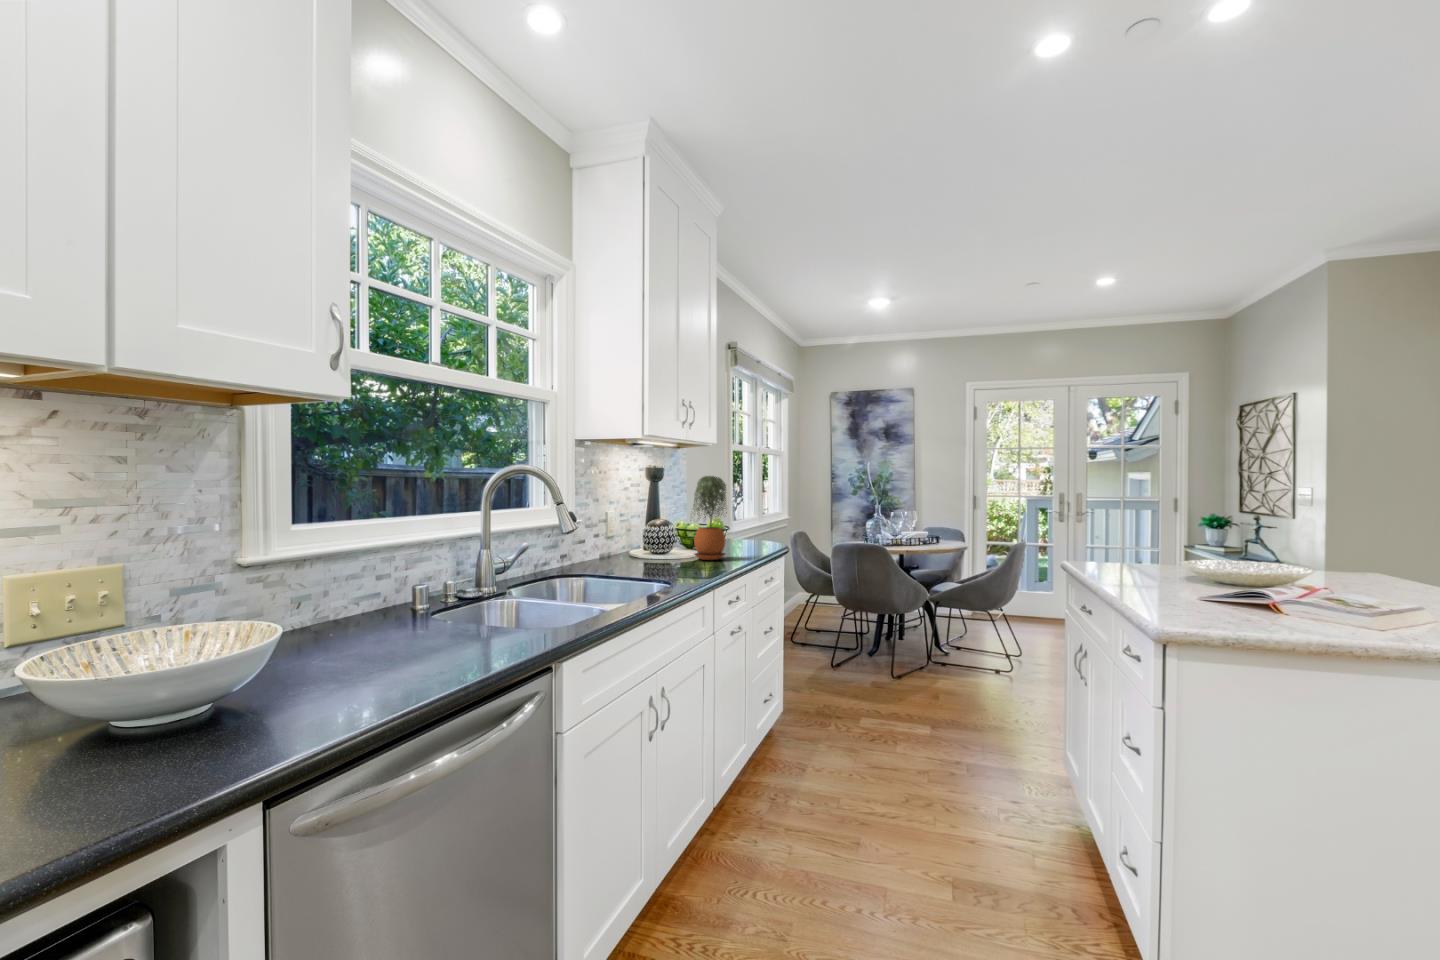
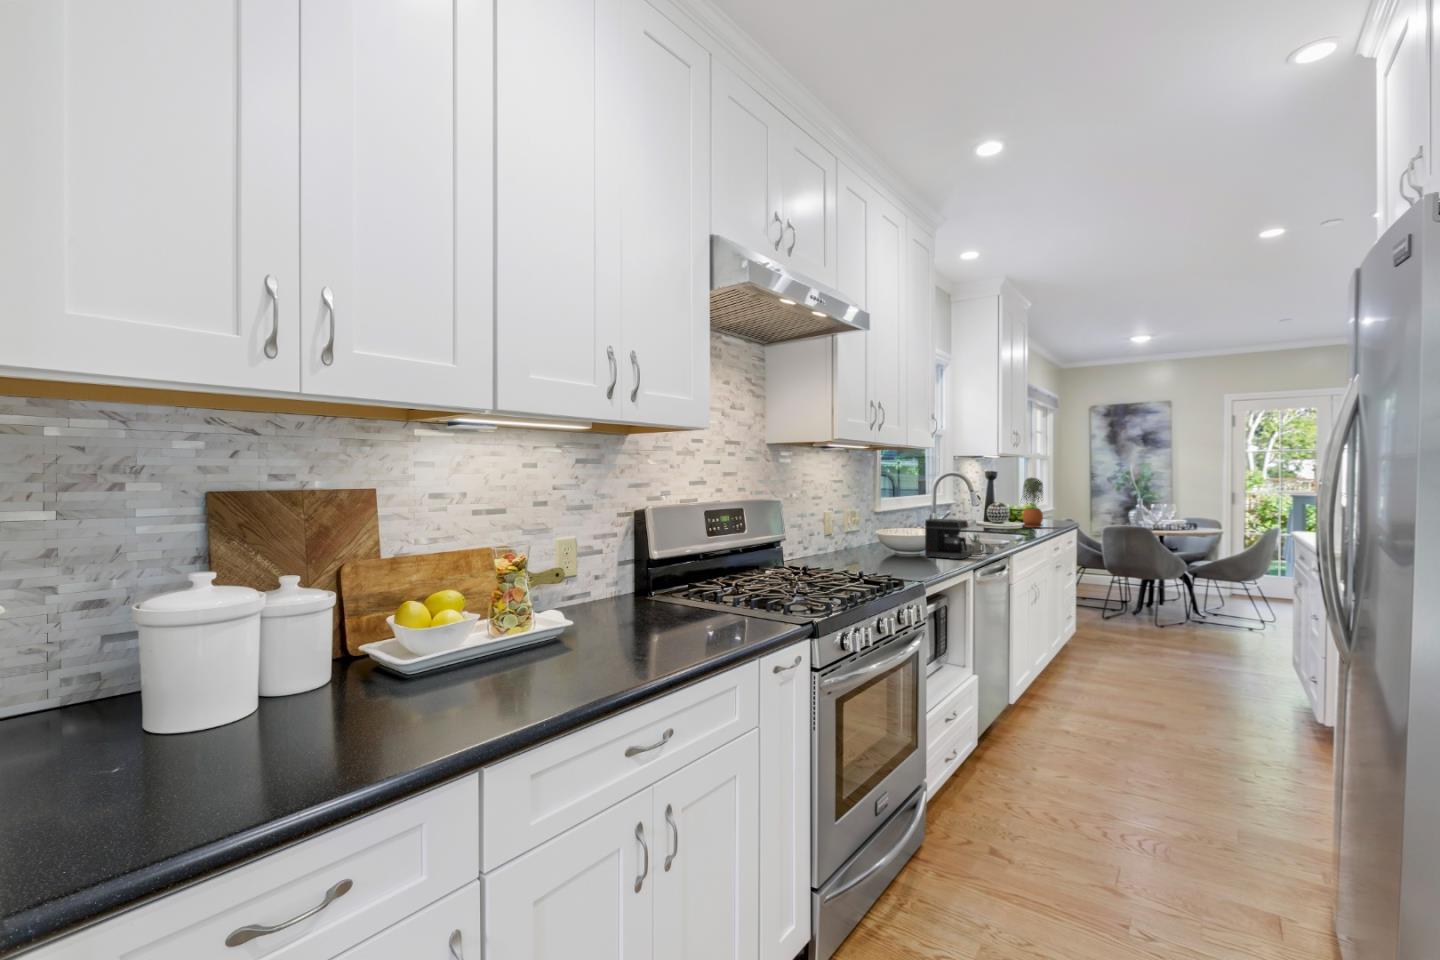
coffee maker: none [160,598,439,759] -> present [925,519,984,559]

